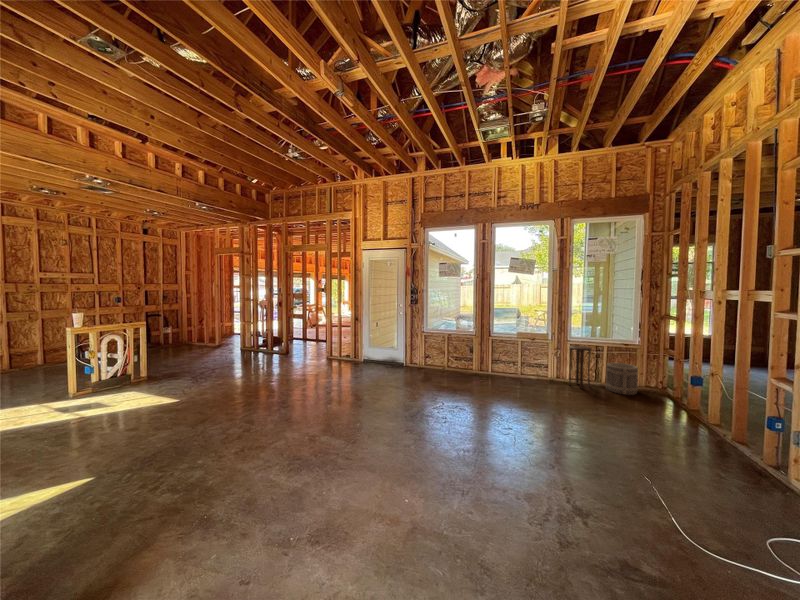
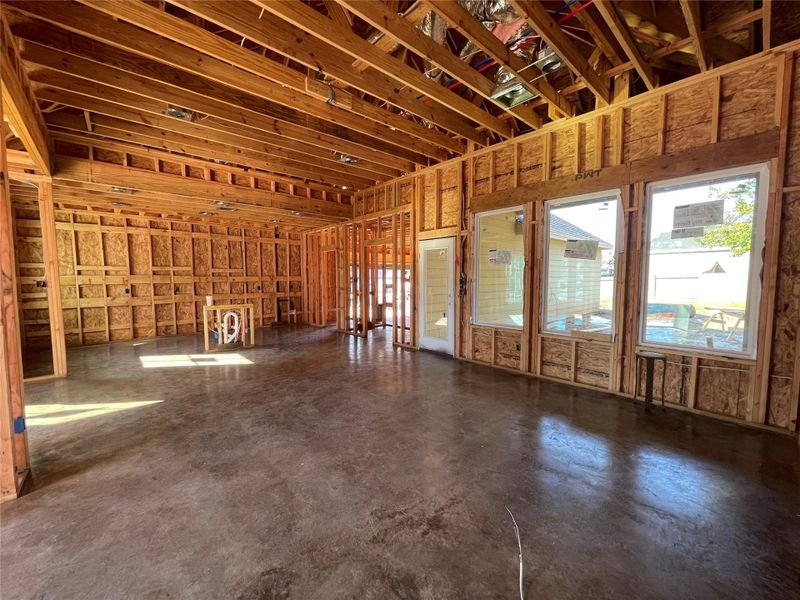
bucket: present [606,363,638,395] -> none [689,380,743,429]

